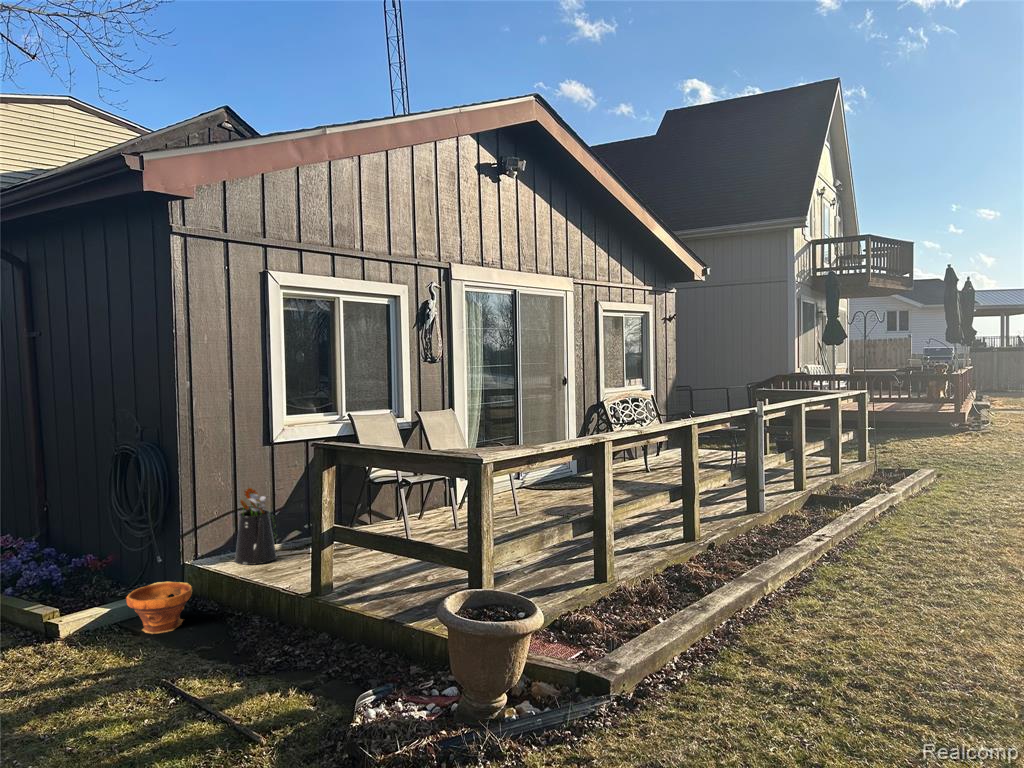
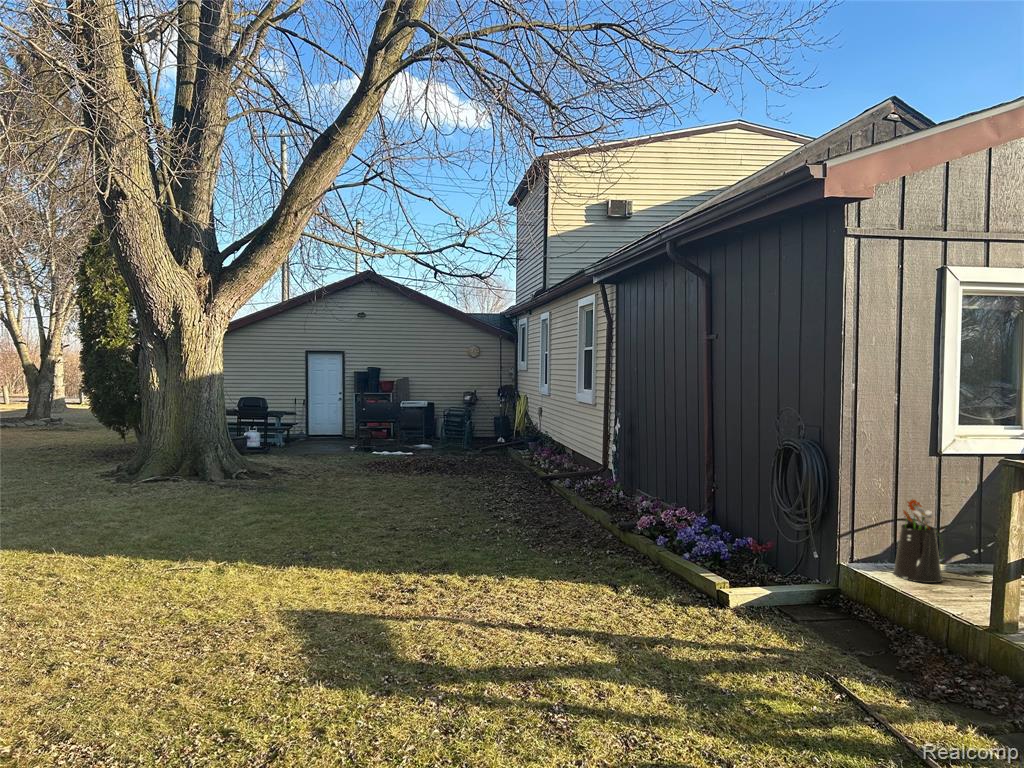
planter: present [126,582,192,634] -> none [786,577,849,627]

